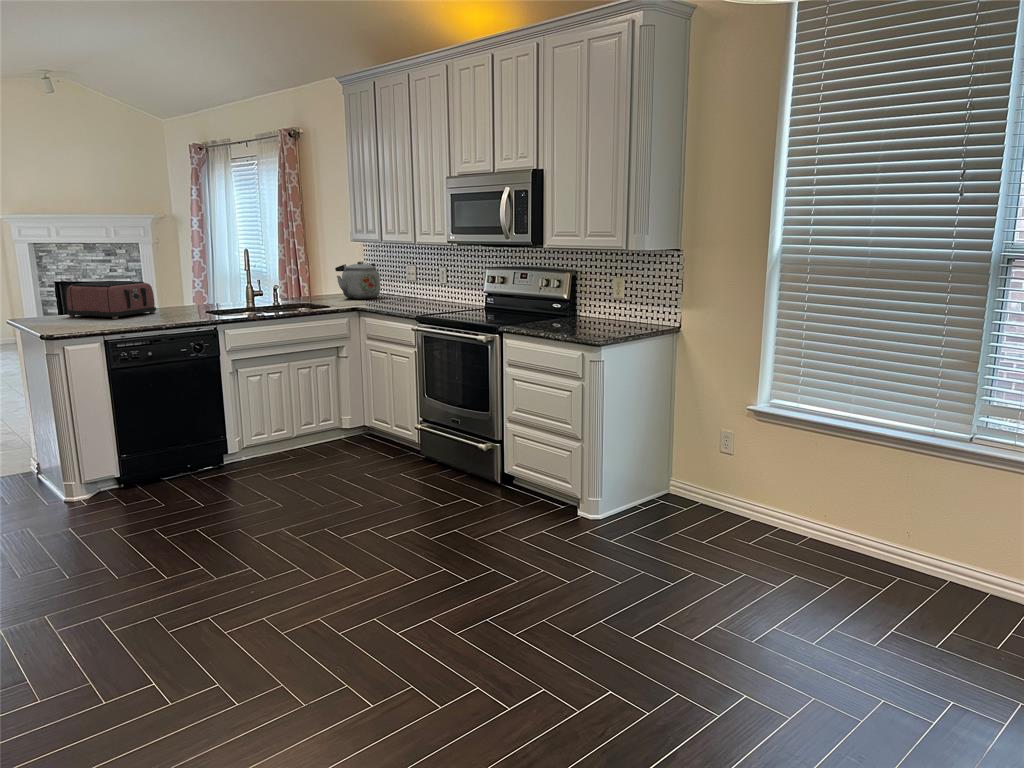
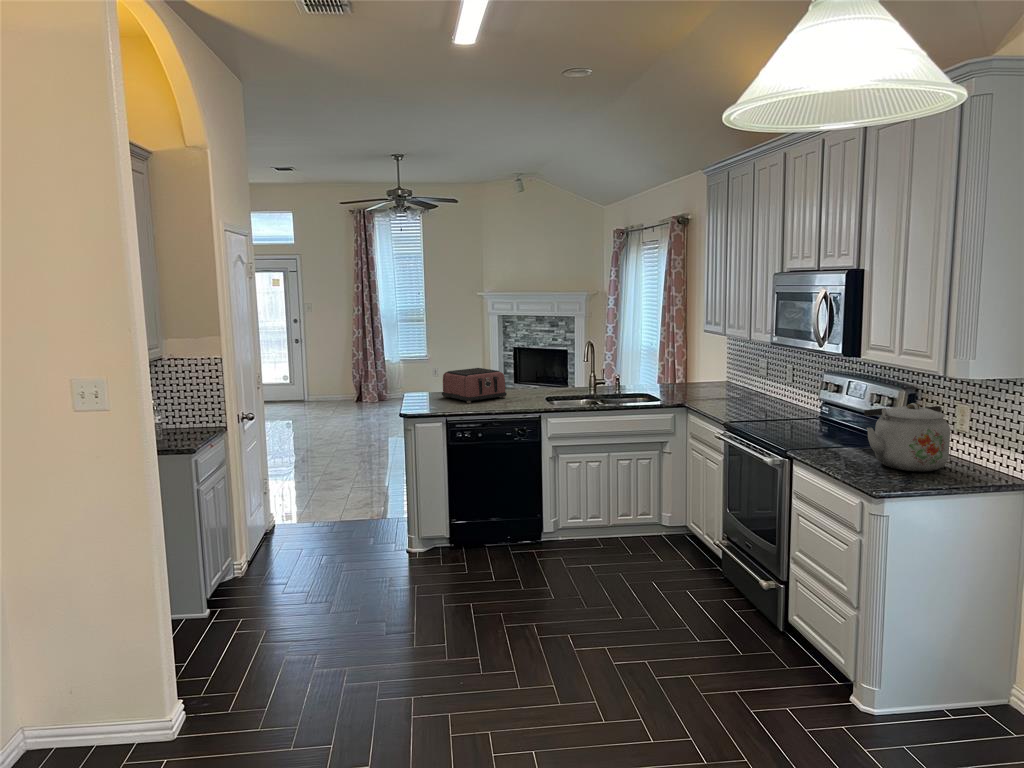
kettle: present [335,261,380,299] -> present [864,403,950,472]

